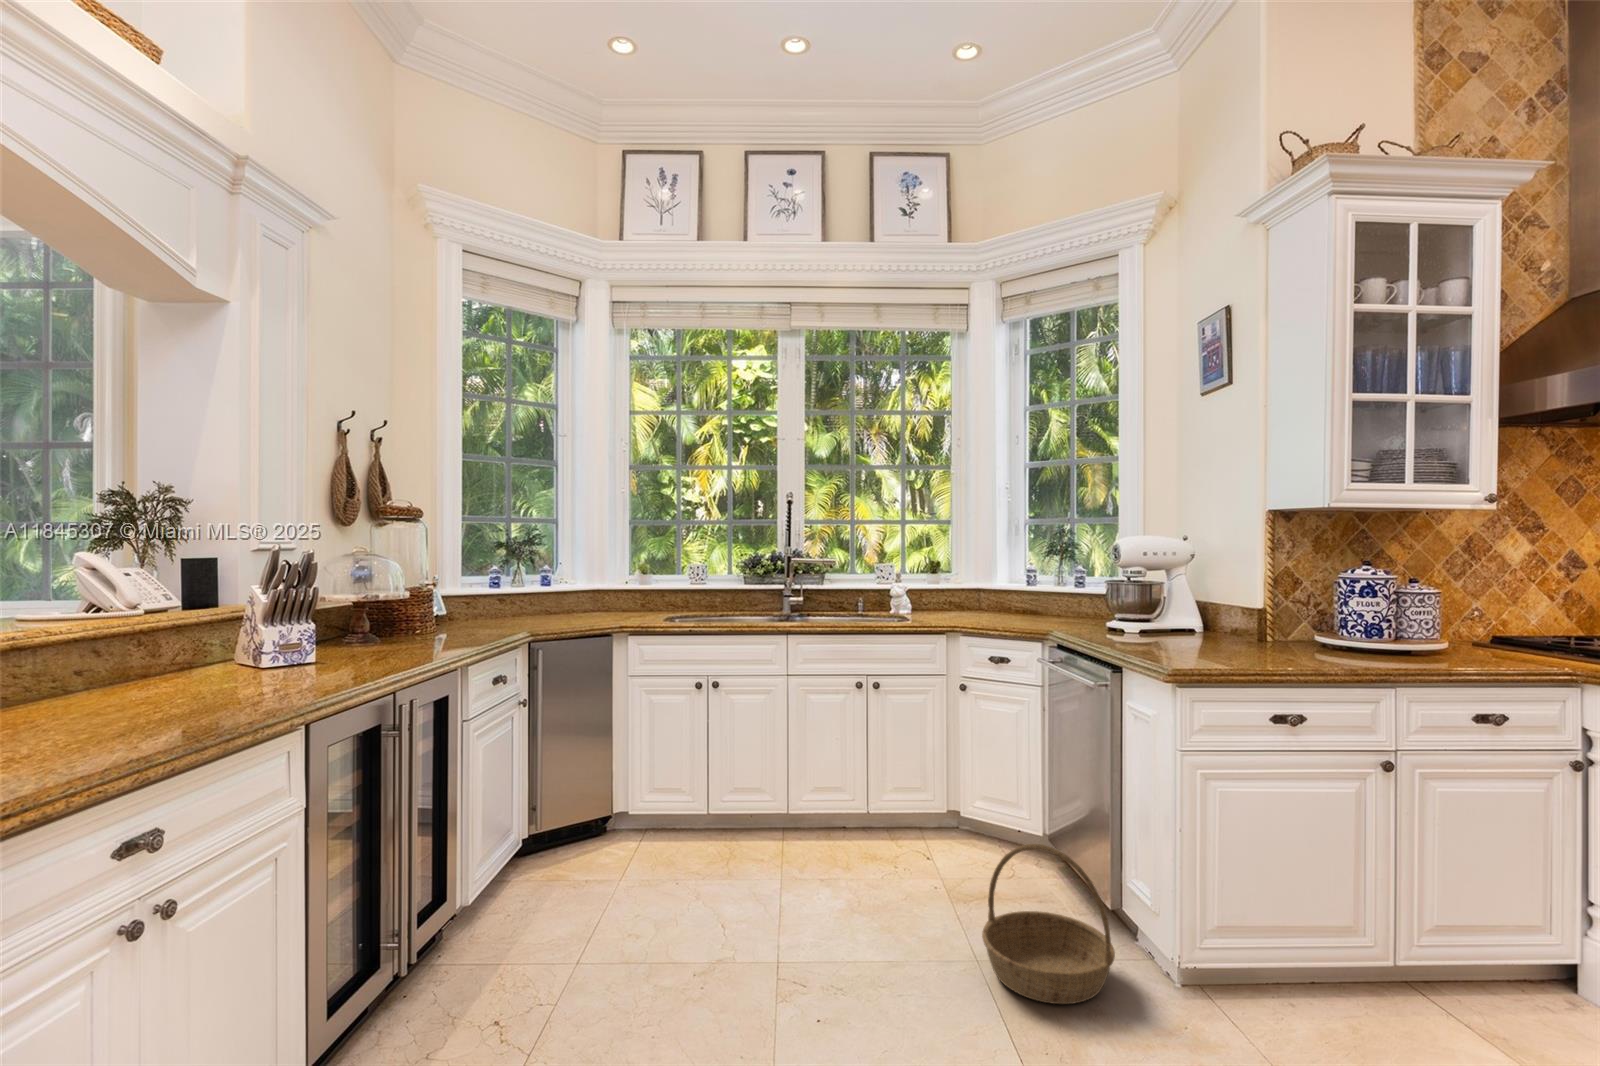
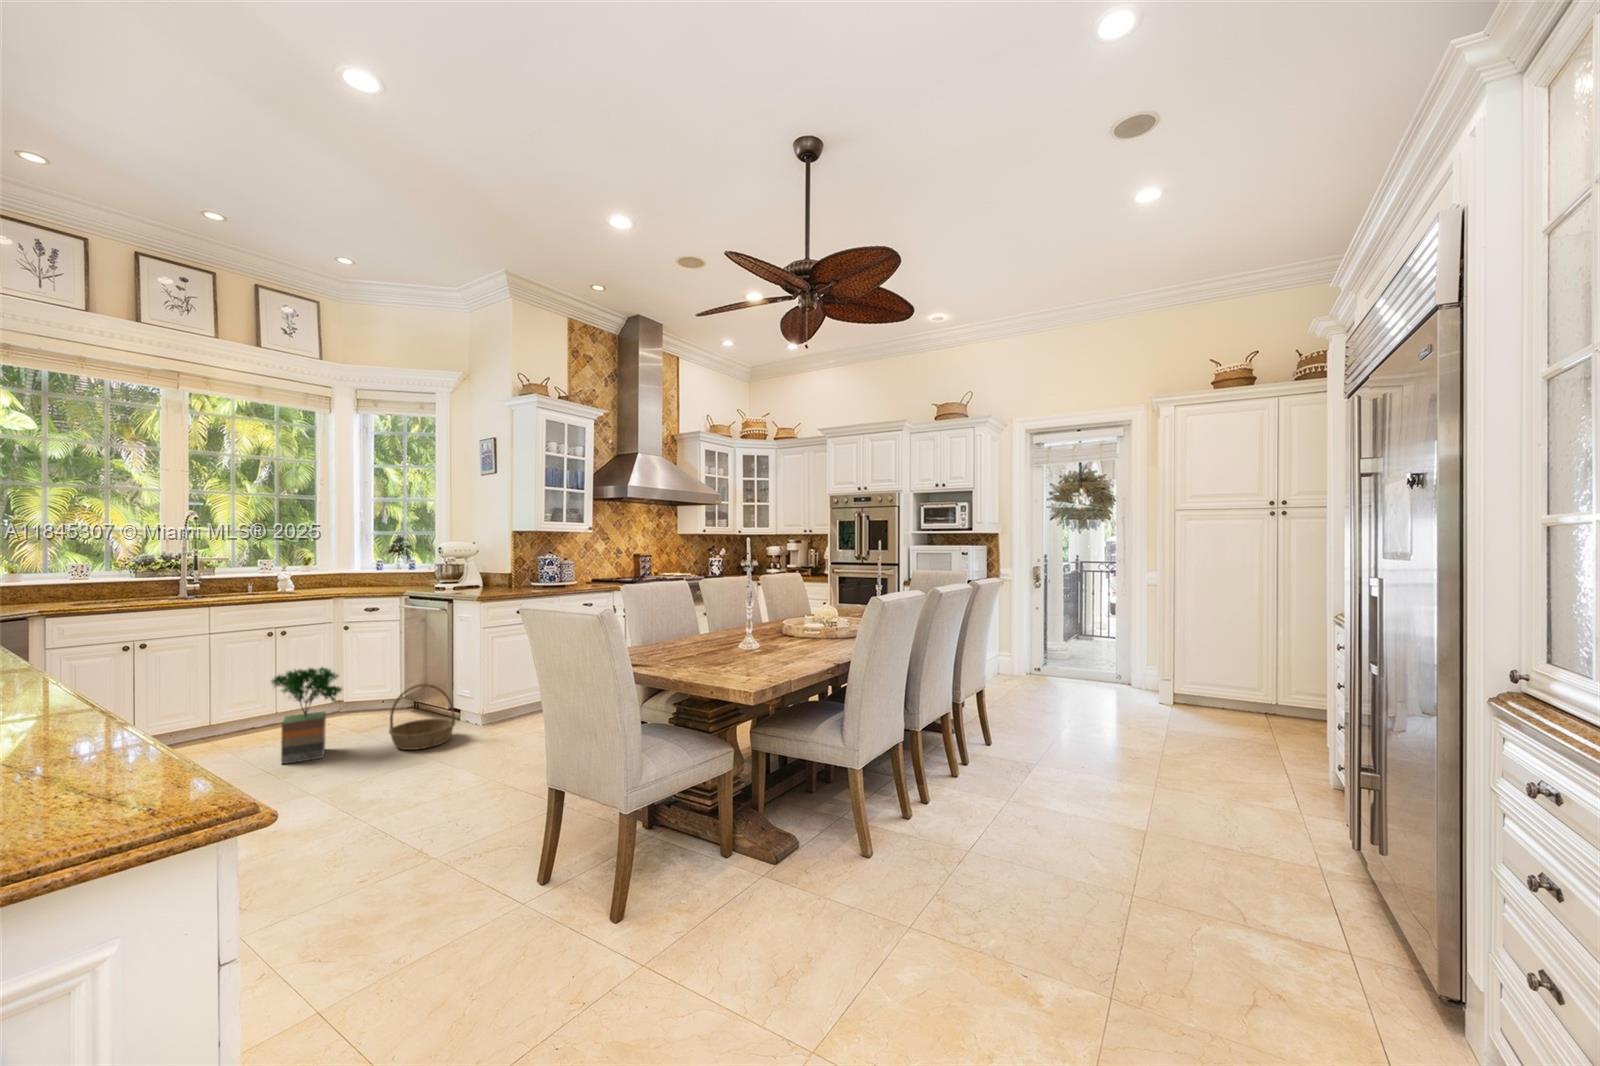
potted tree: none [813,754,918,940] -> present [271,667,342,764]

